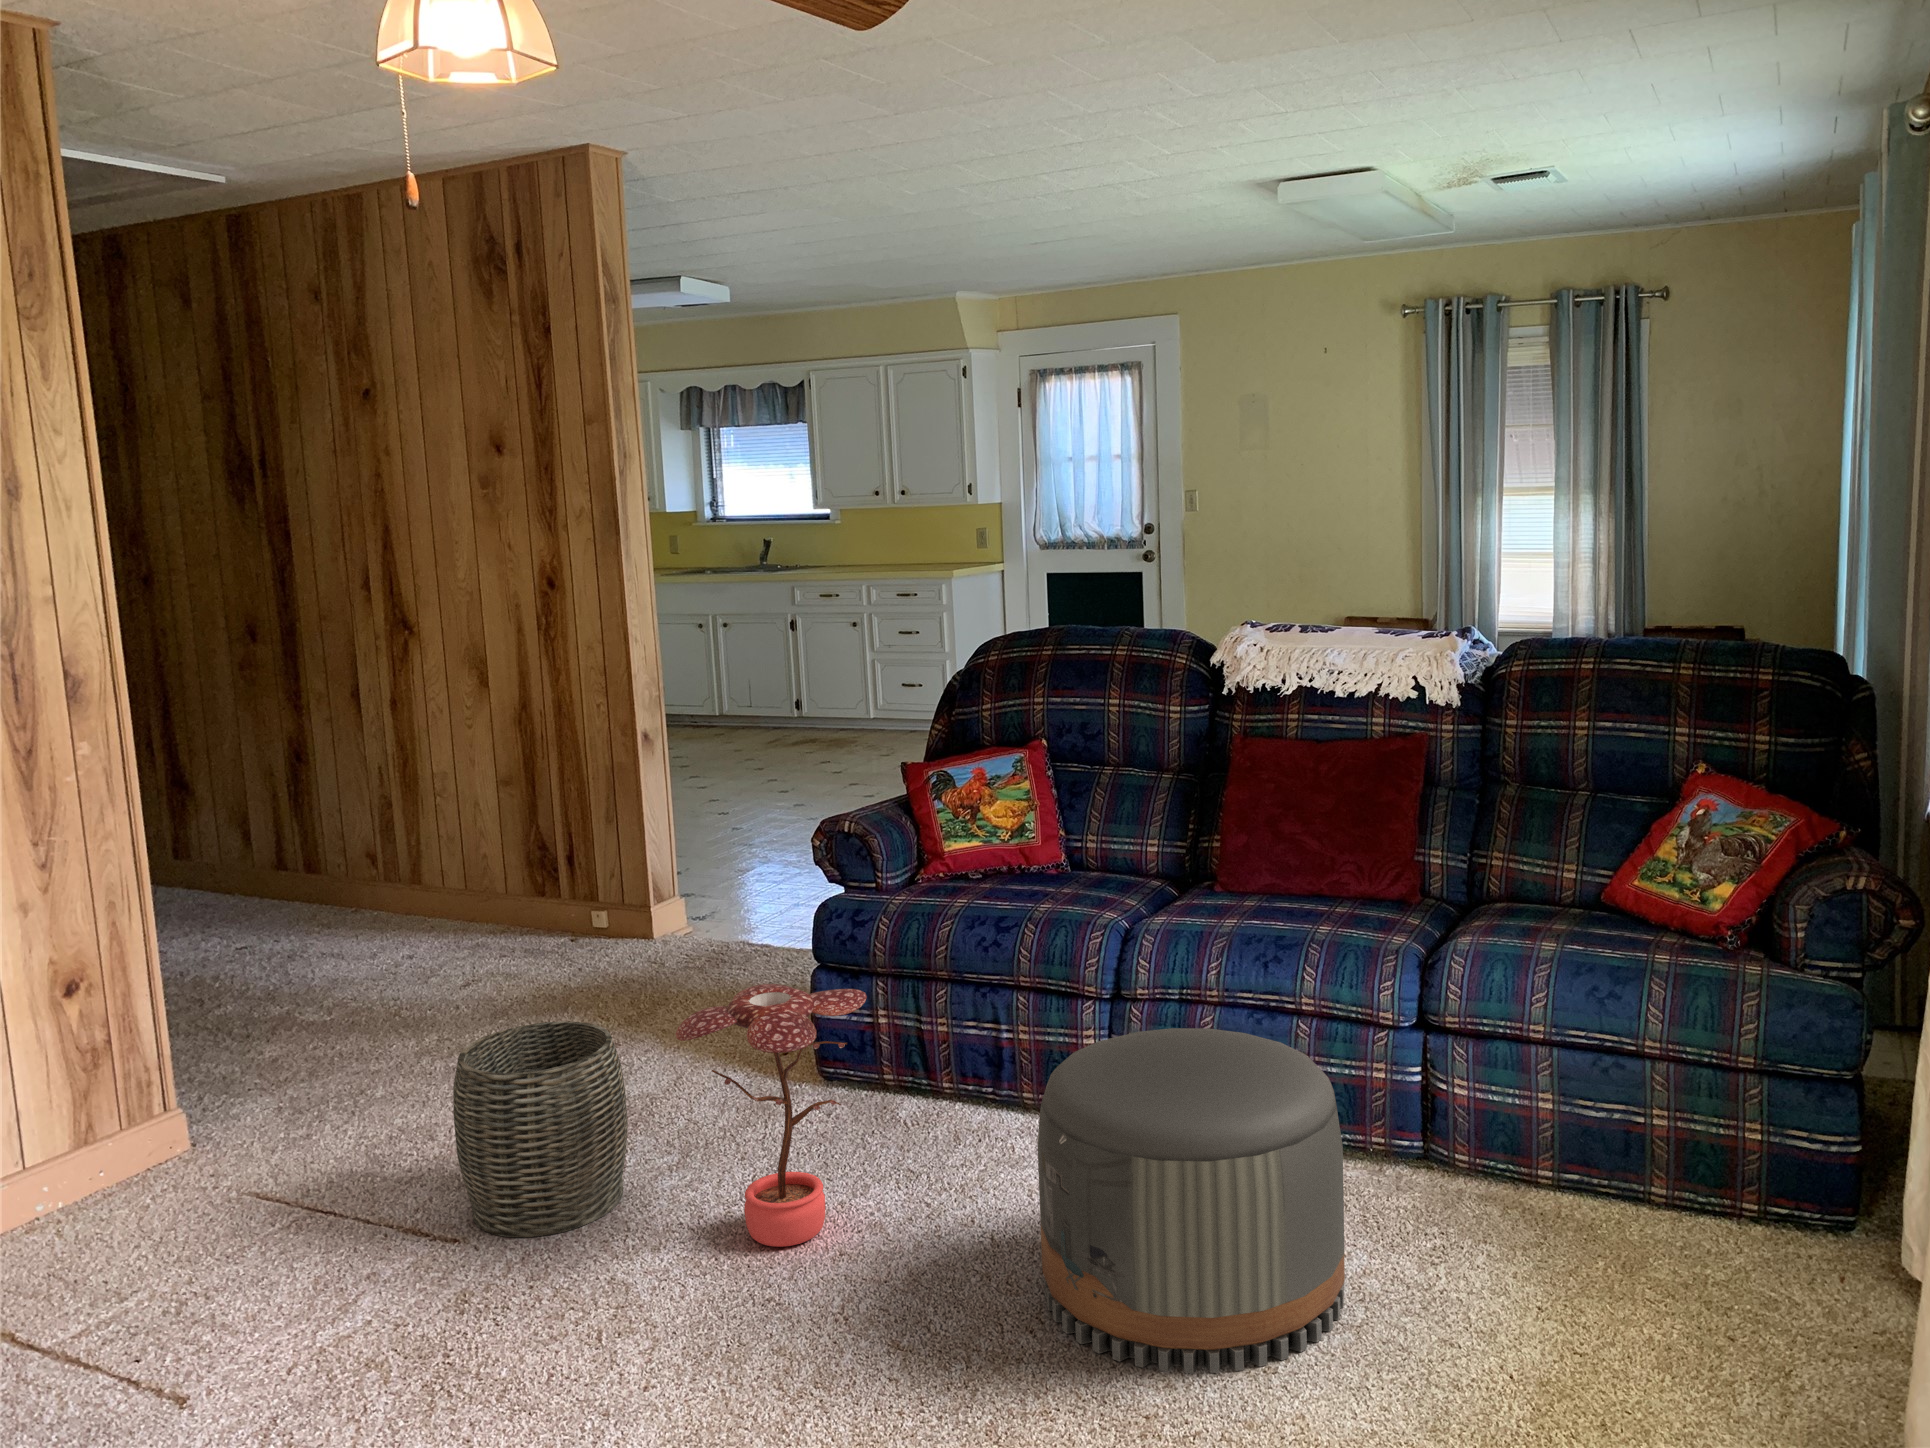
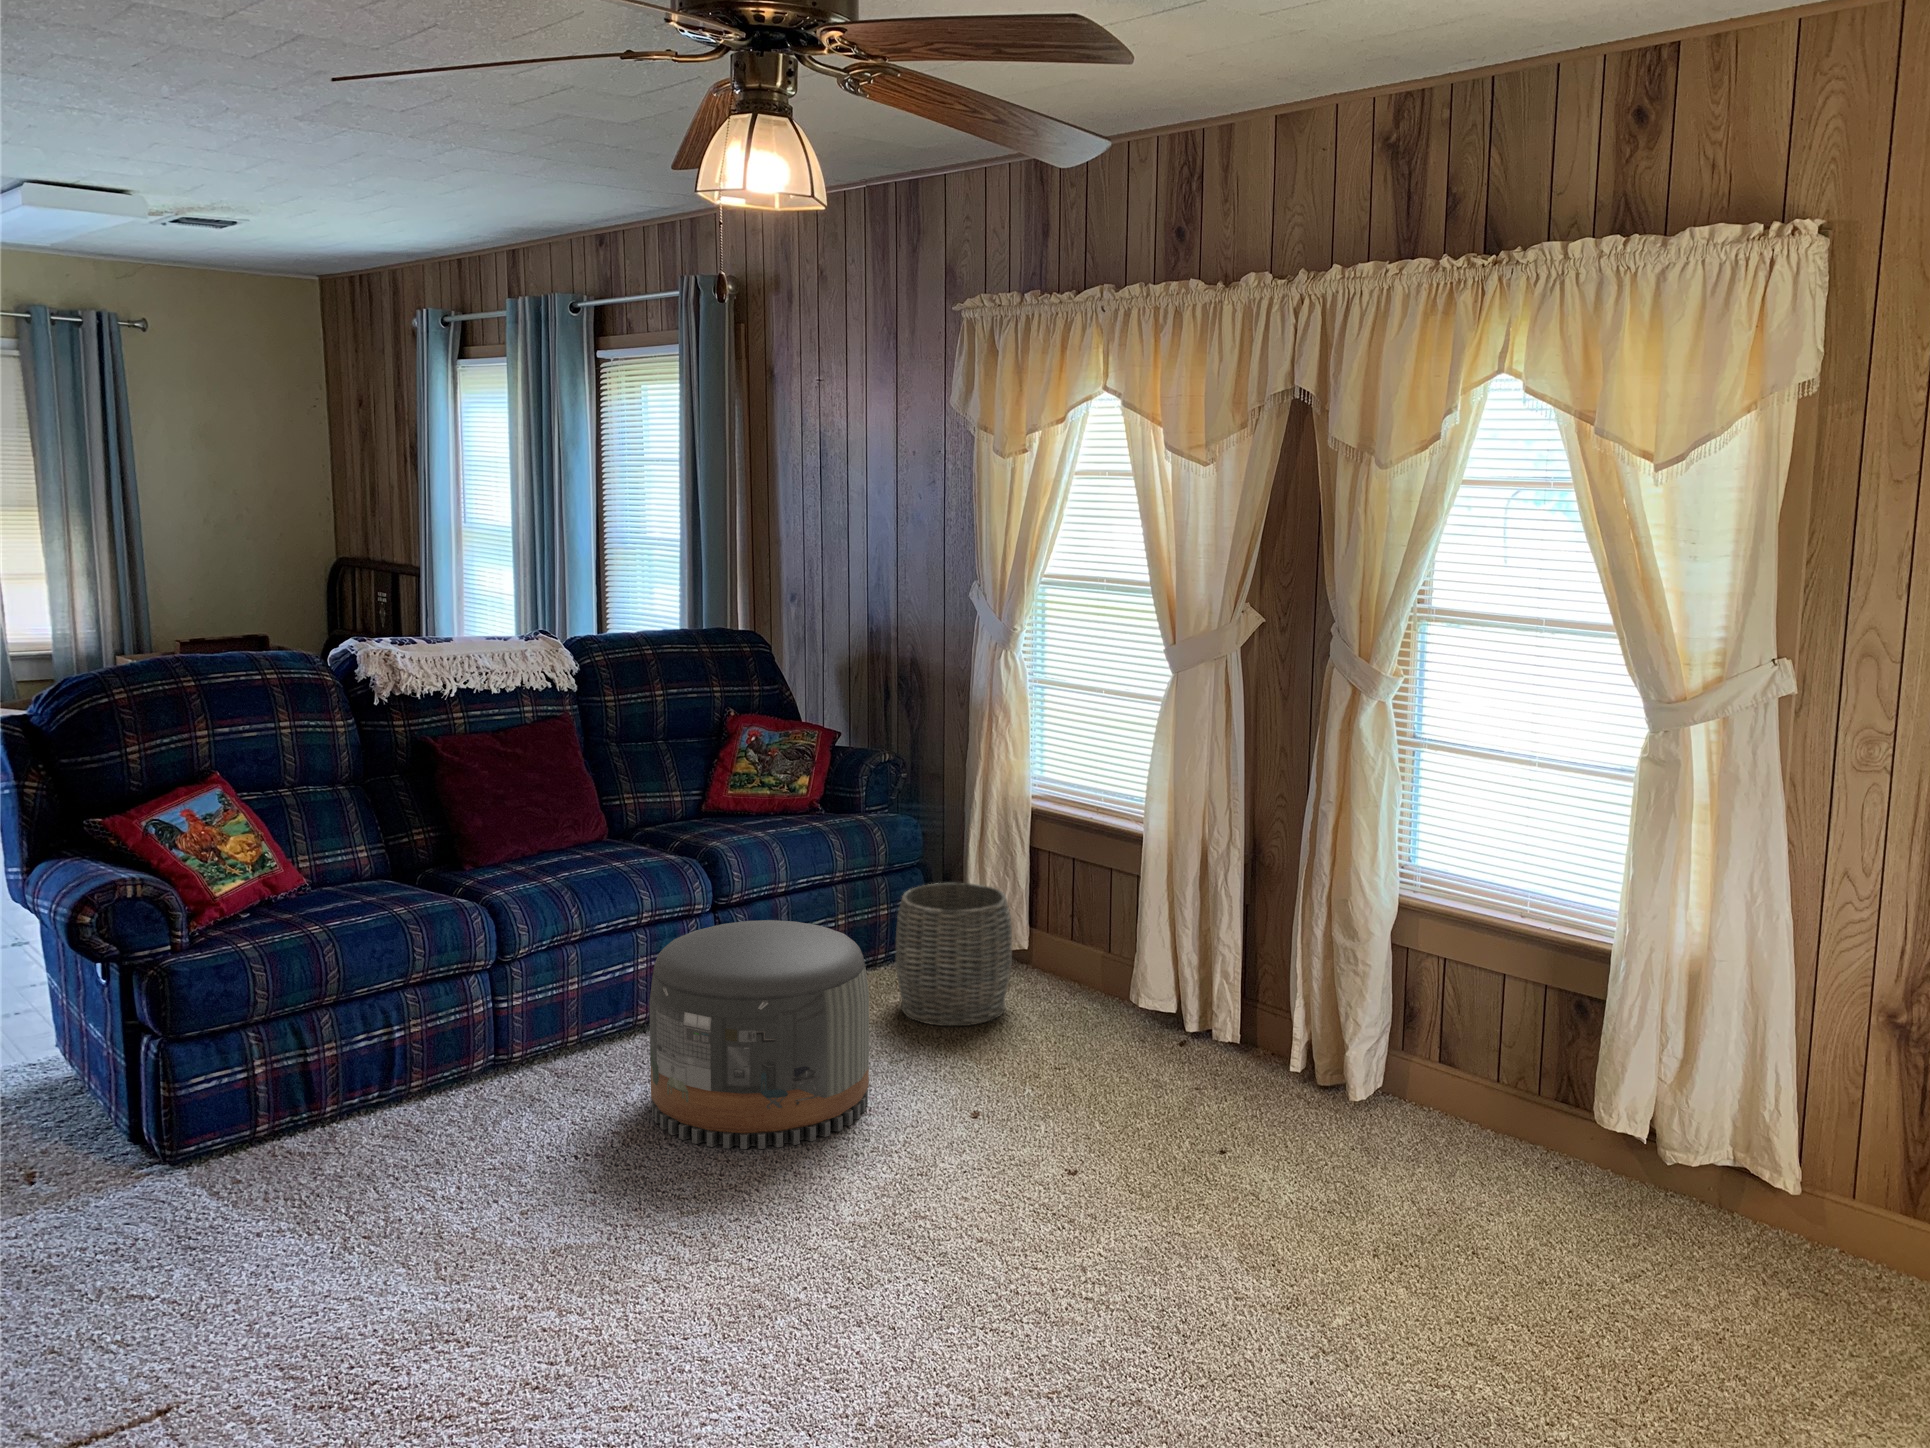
potted plant: present [676,984,867,1247] -> none [367,985,551,1237]
woven basket: present [453,1022,628,1237] -> present [896,883,1012,1026]

